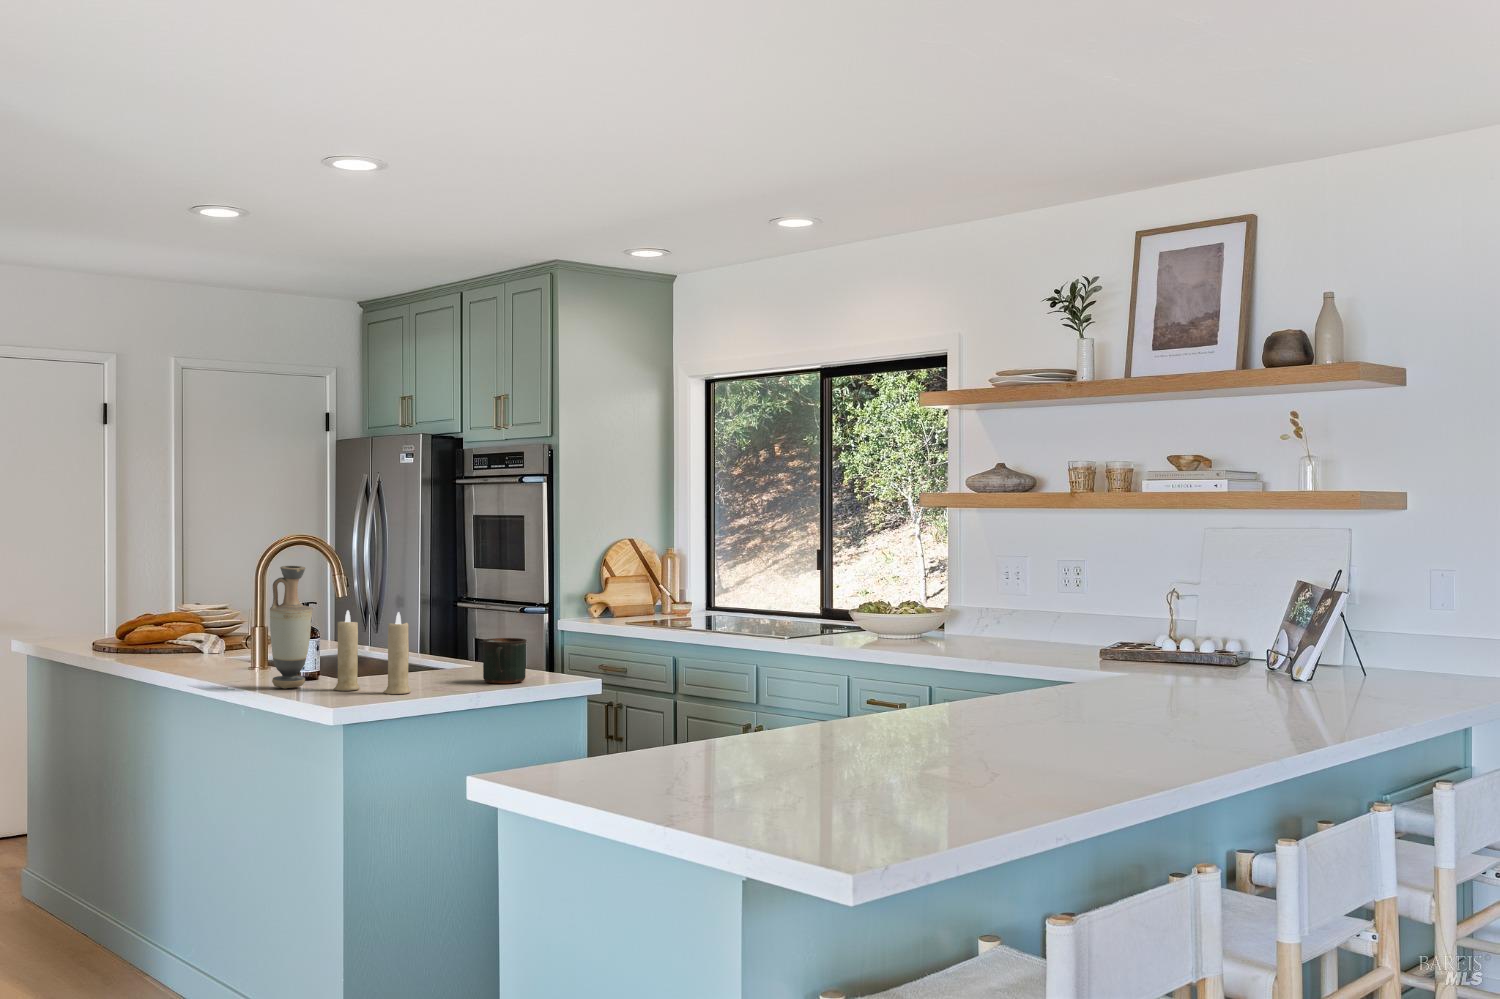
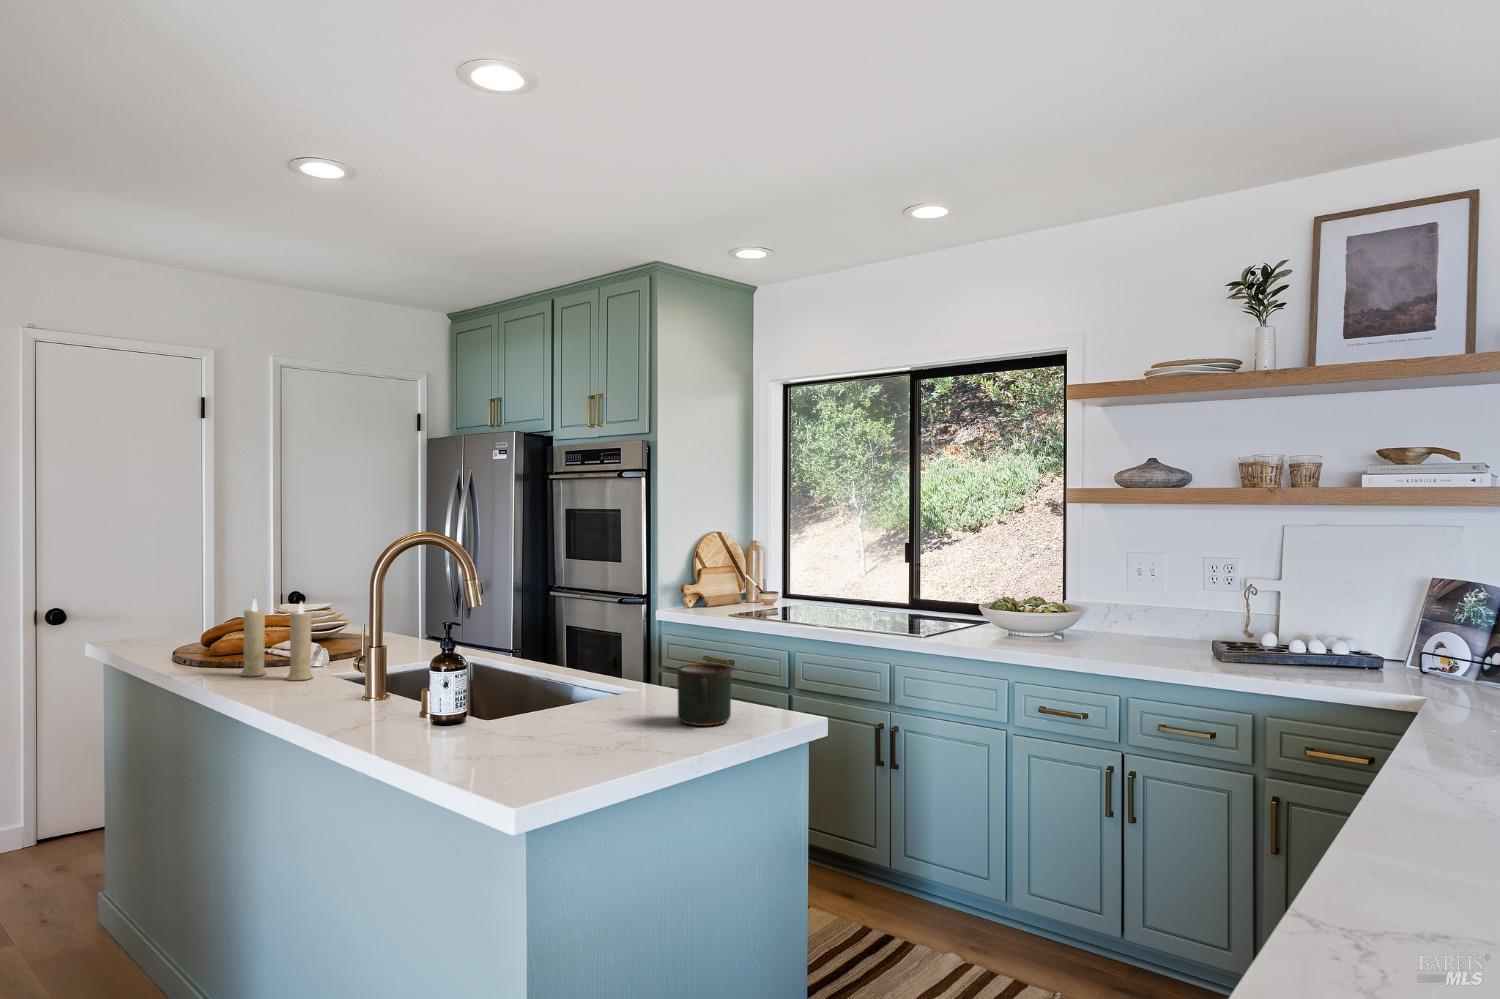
vase: present [270,566,313,689] -> none [404,575,463,745]
candle: present [333,610,411,694] -> present [240,600,313,680]

